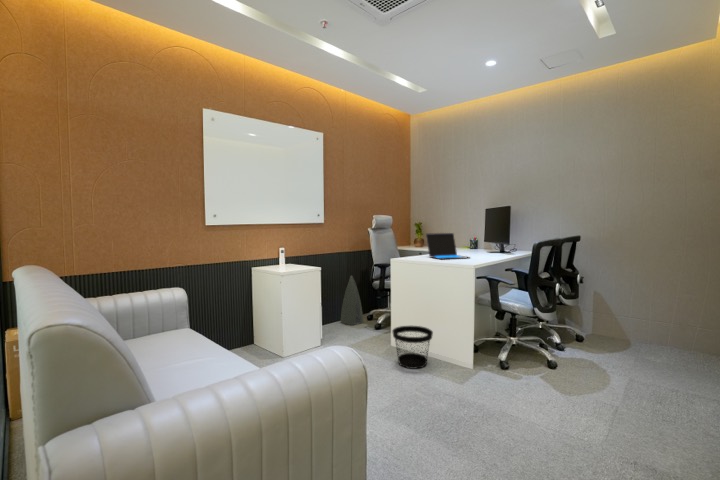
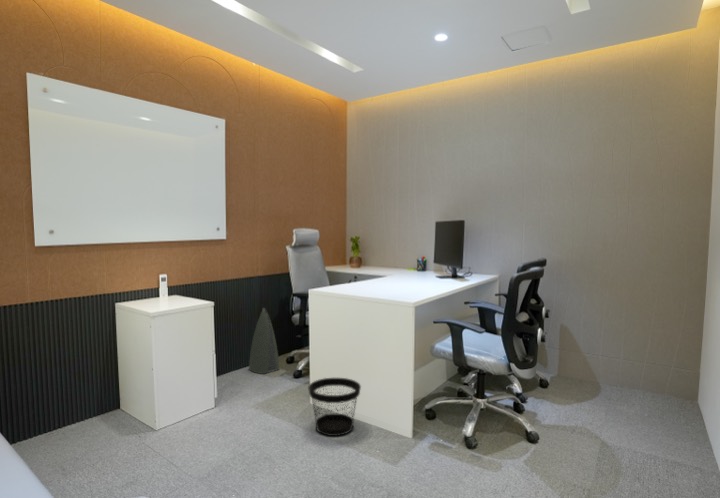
laptop: present [426,233,468,259] -> none [358,255,412,290]

